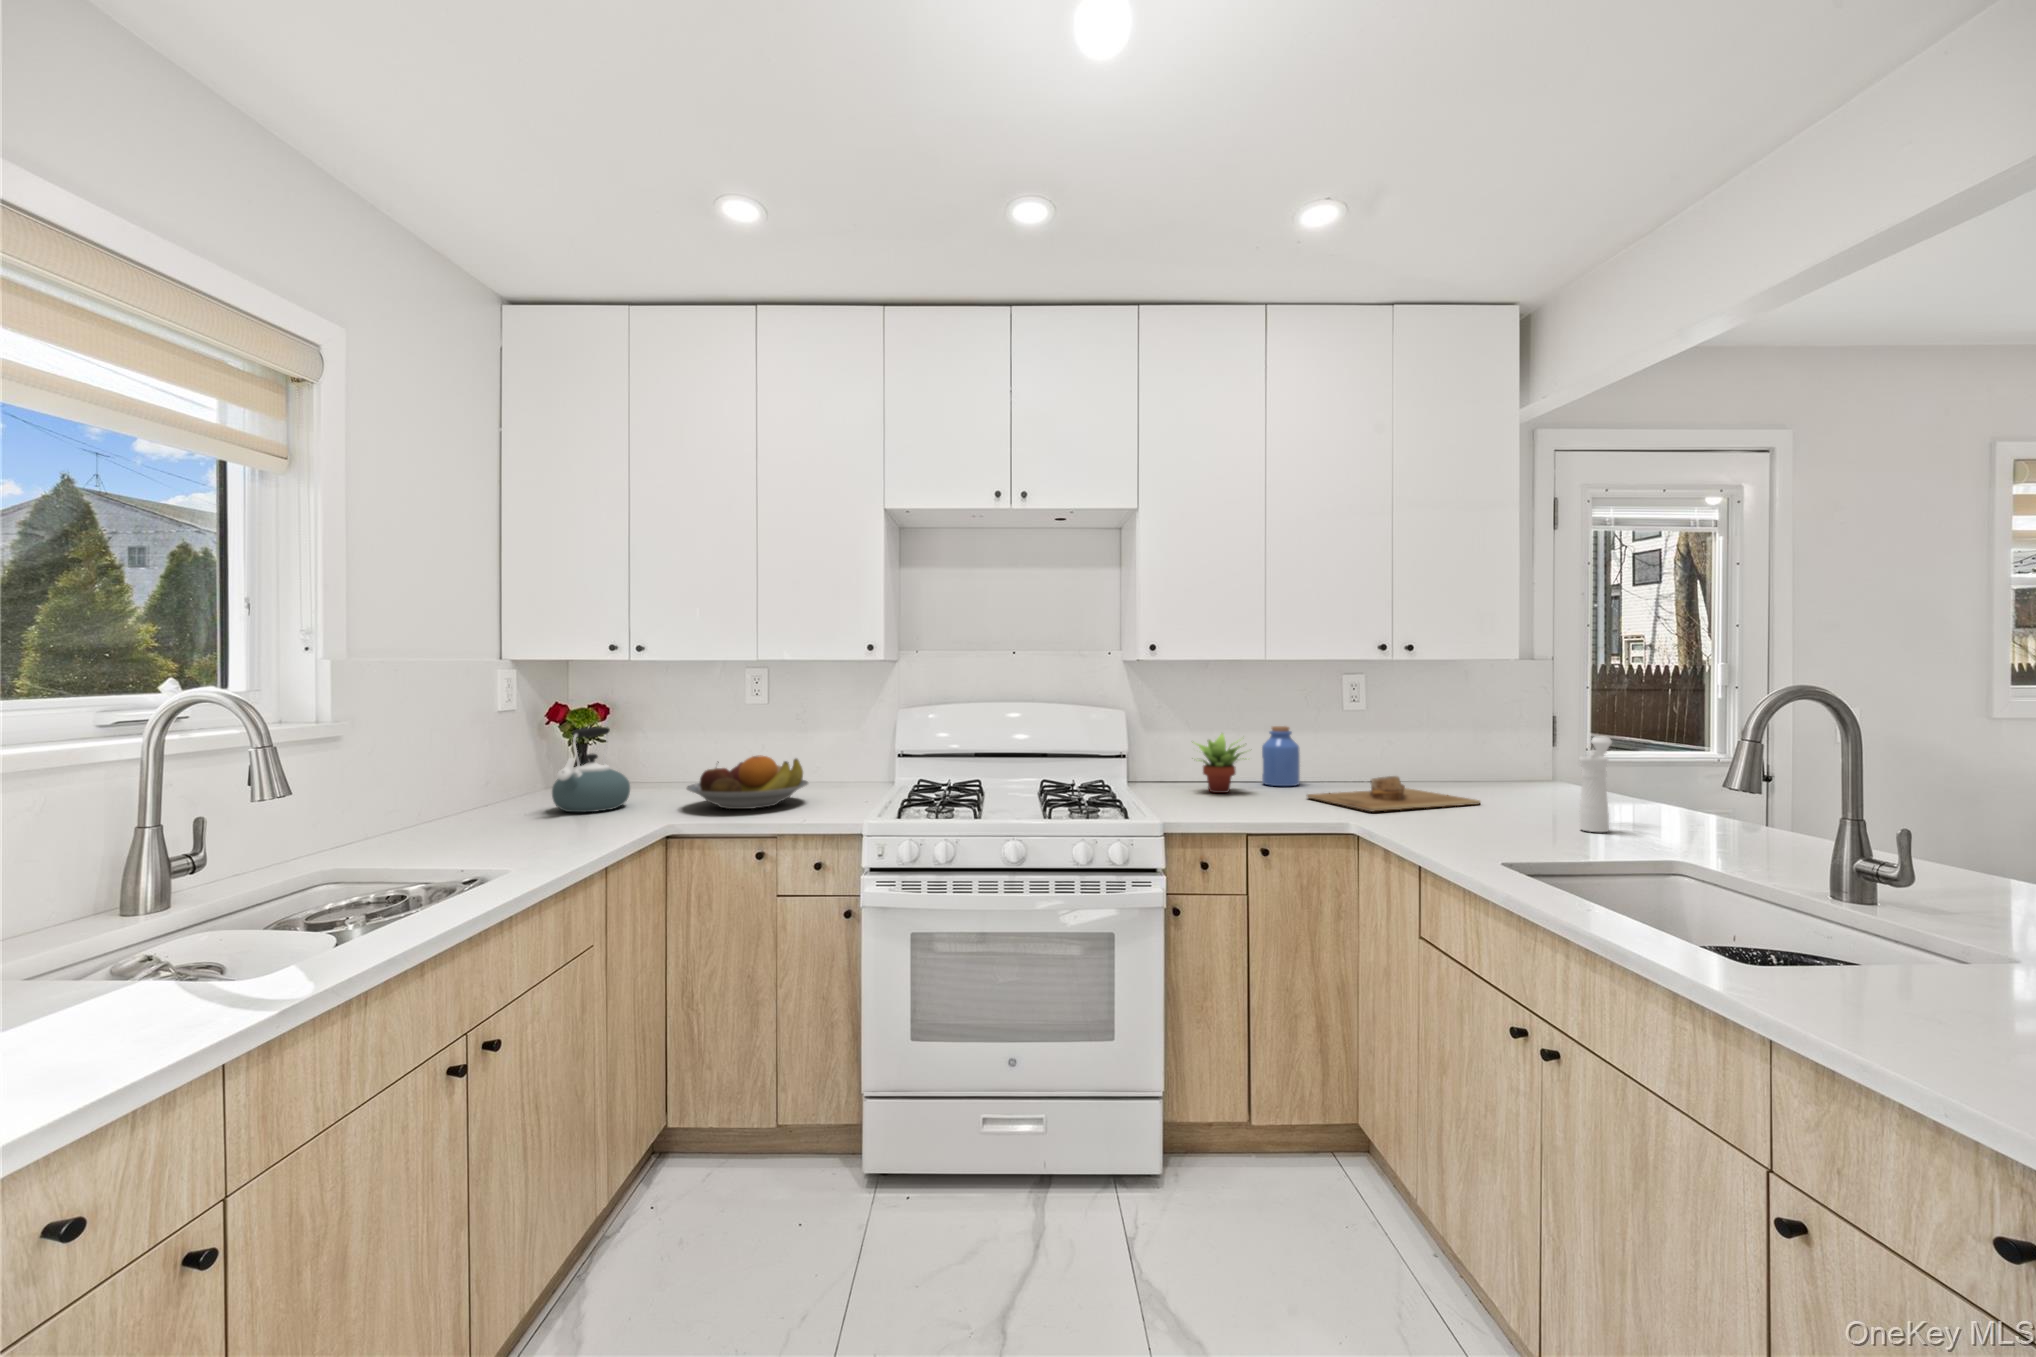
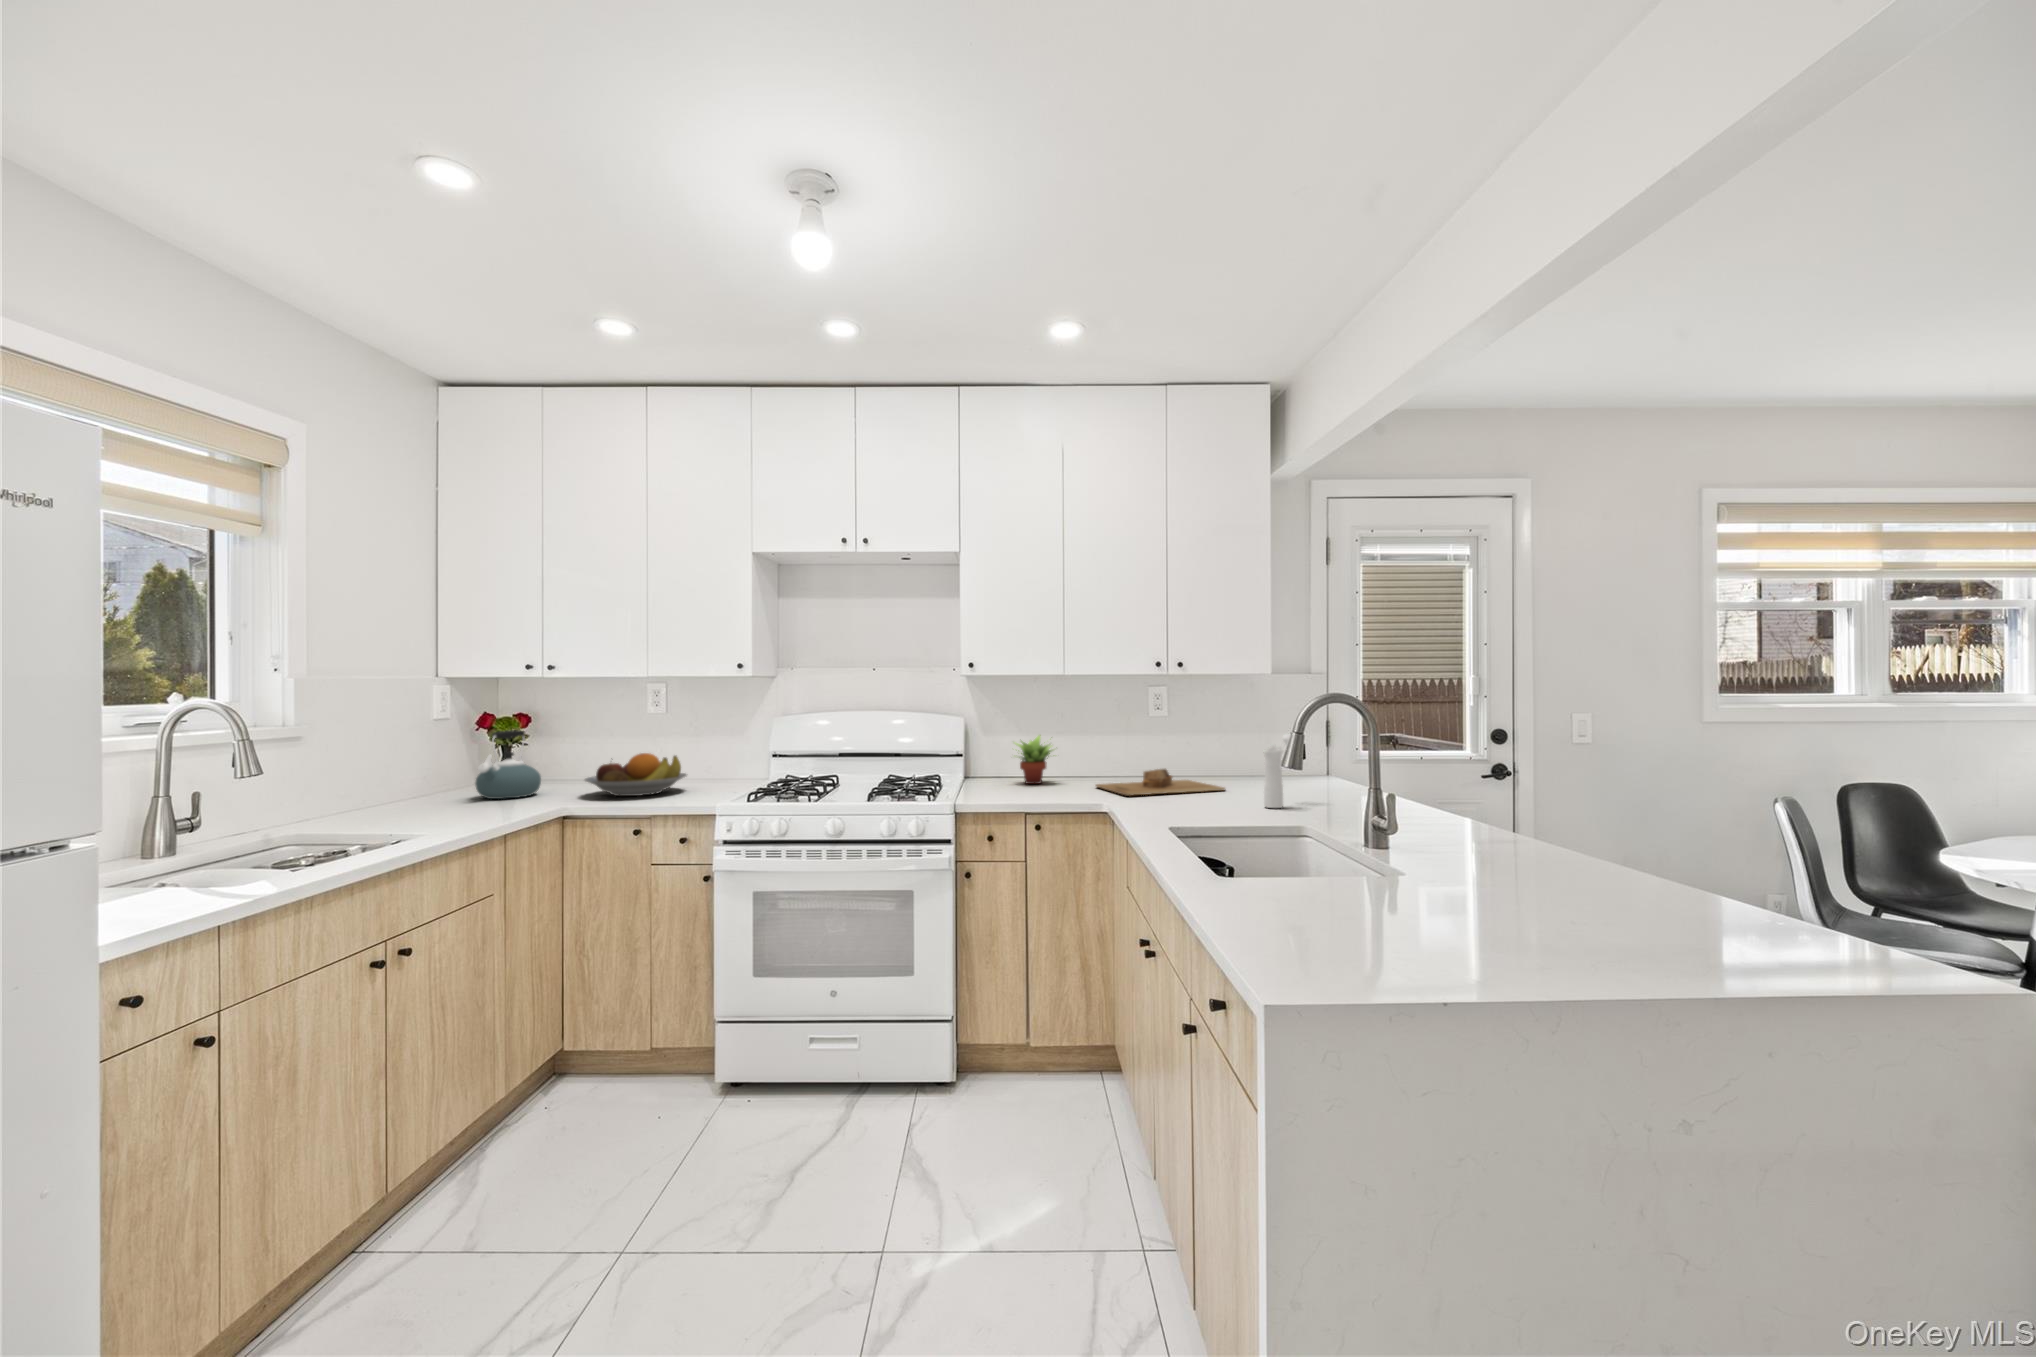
jar: present [1262,726,1300,786] -> none [1078,729,1108,779]

